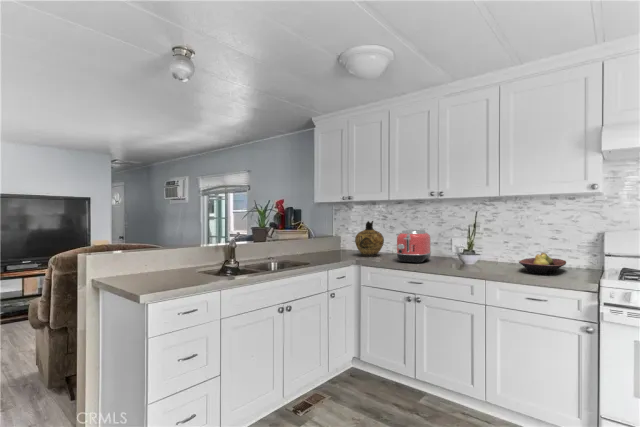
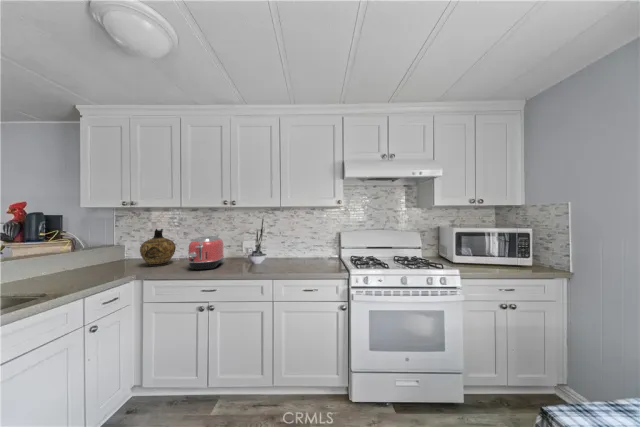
fruit bowl: present [519,253,566,274] -> none [296,250,325,268]

